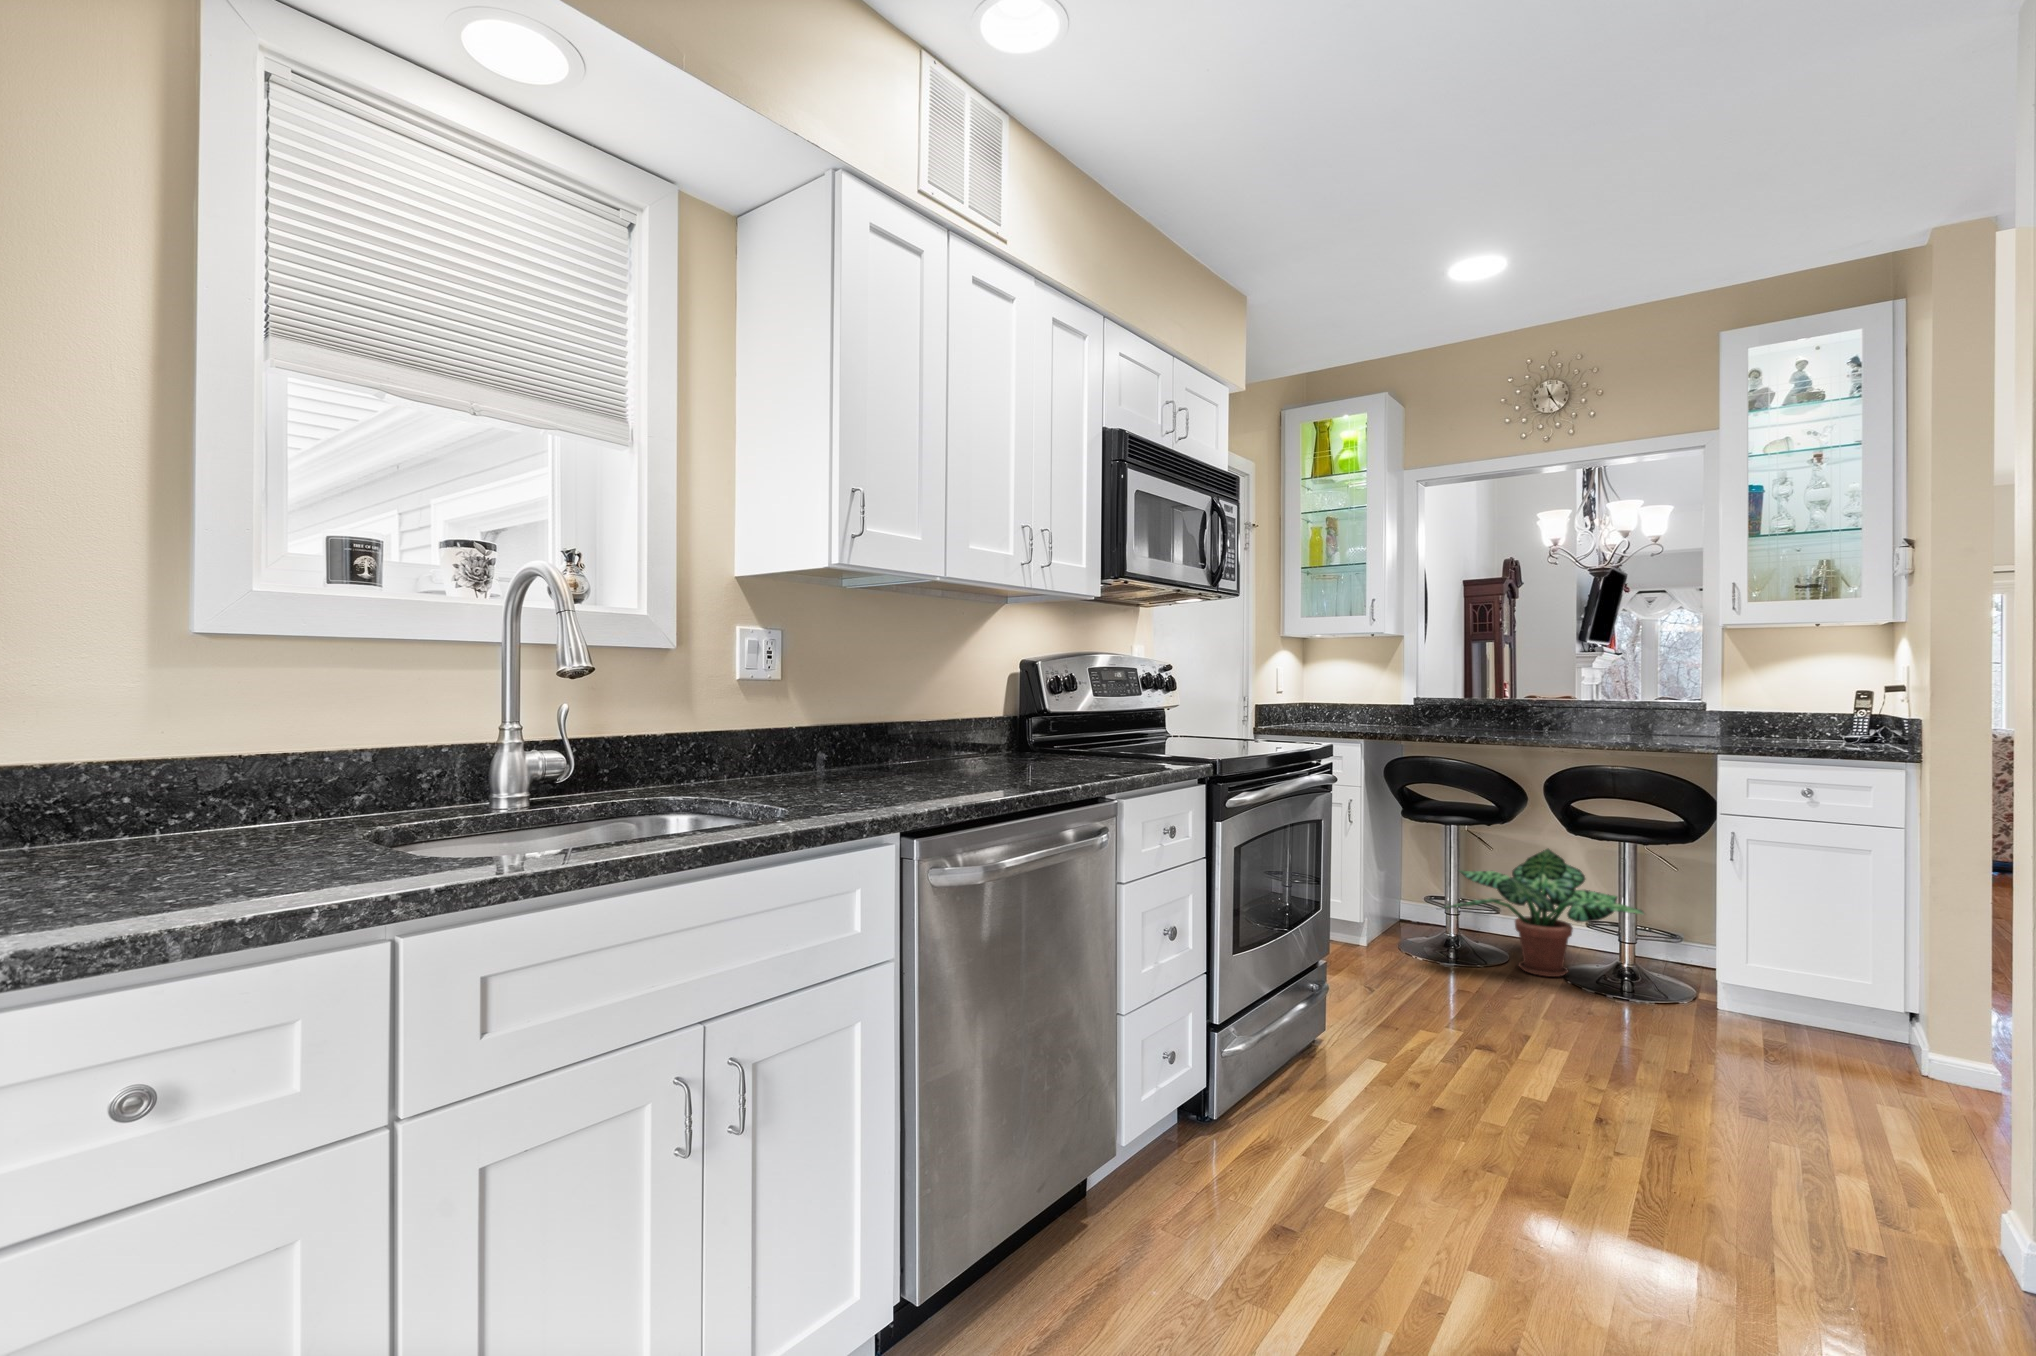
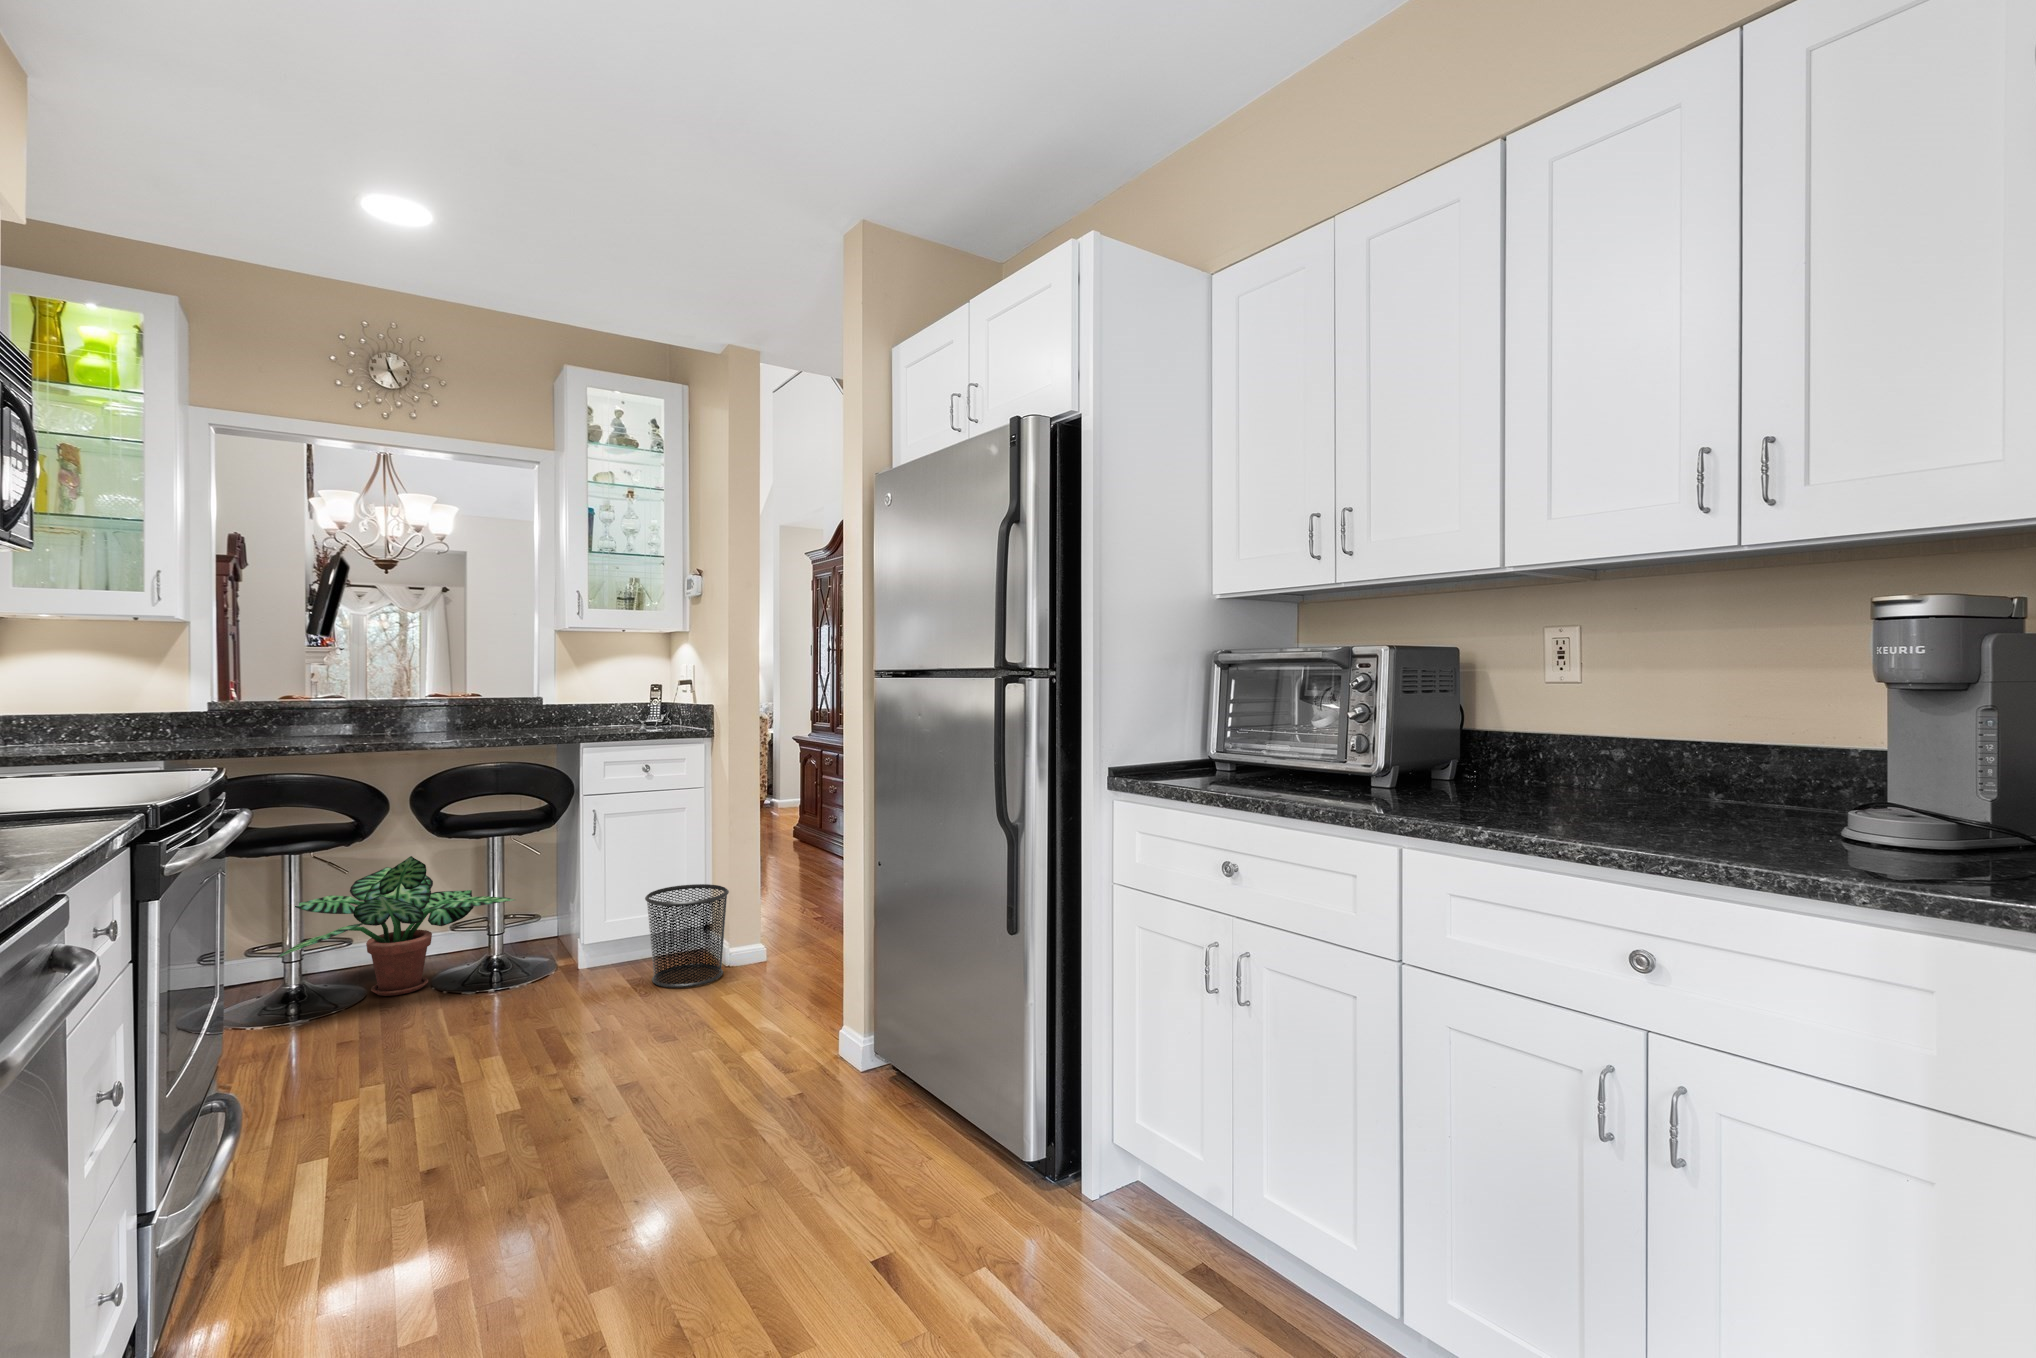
waste bin: none [1791,947,1925,1086] -> present [645,884,729,988]

